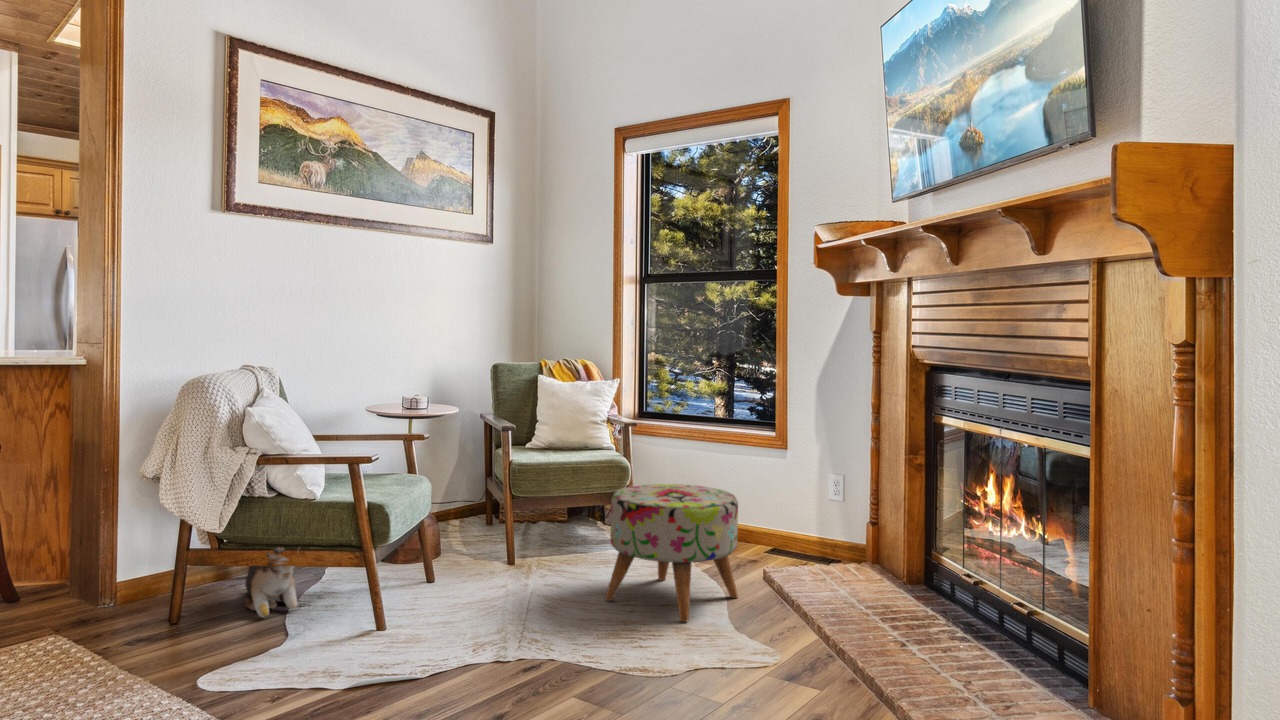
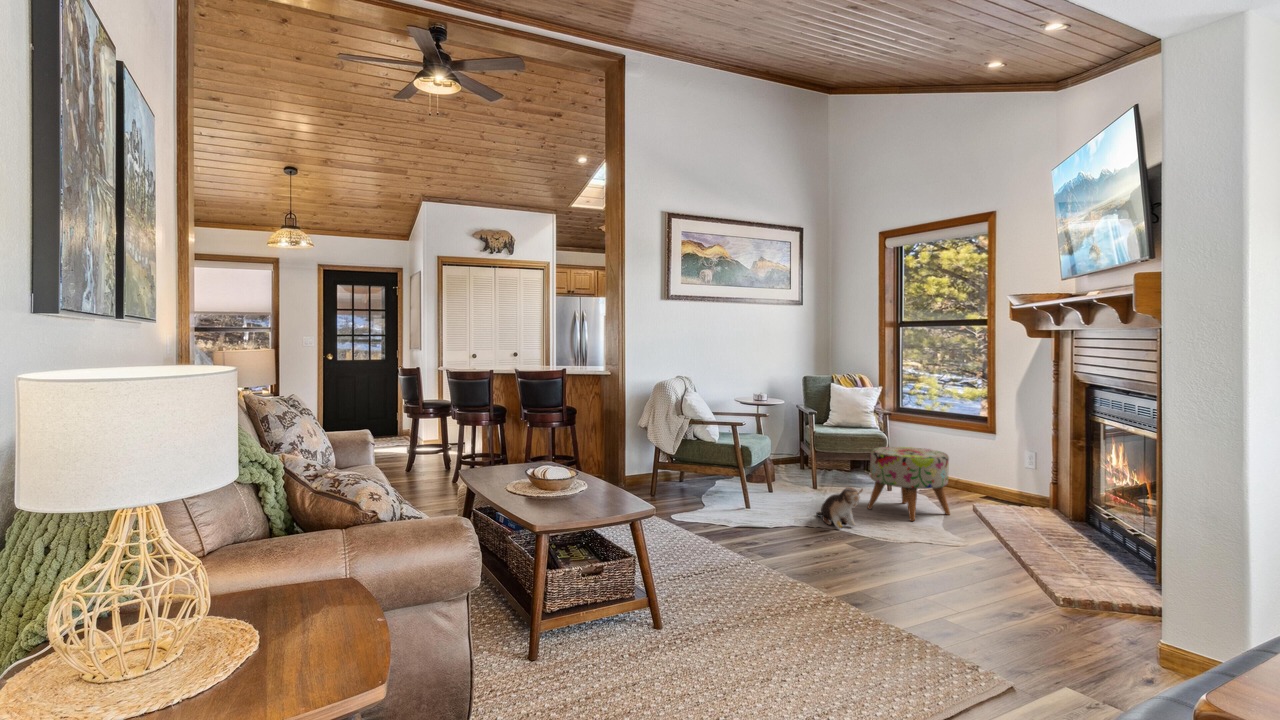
plush toy: present [244,547,299,618] -> present [816,487,863,529]

